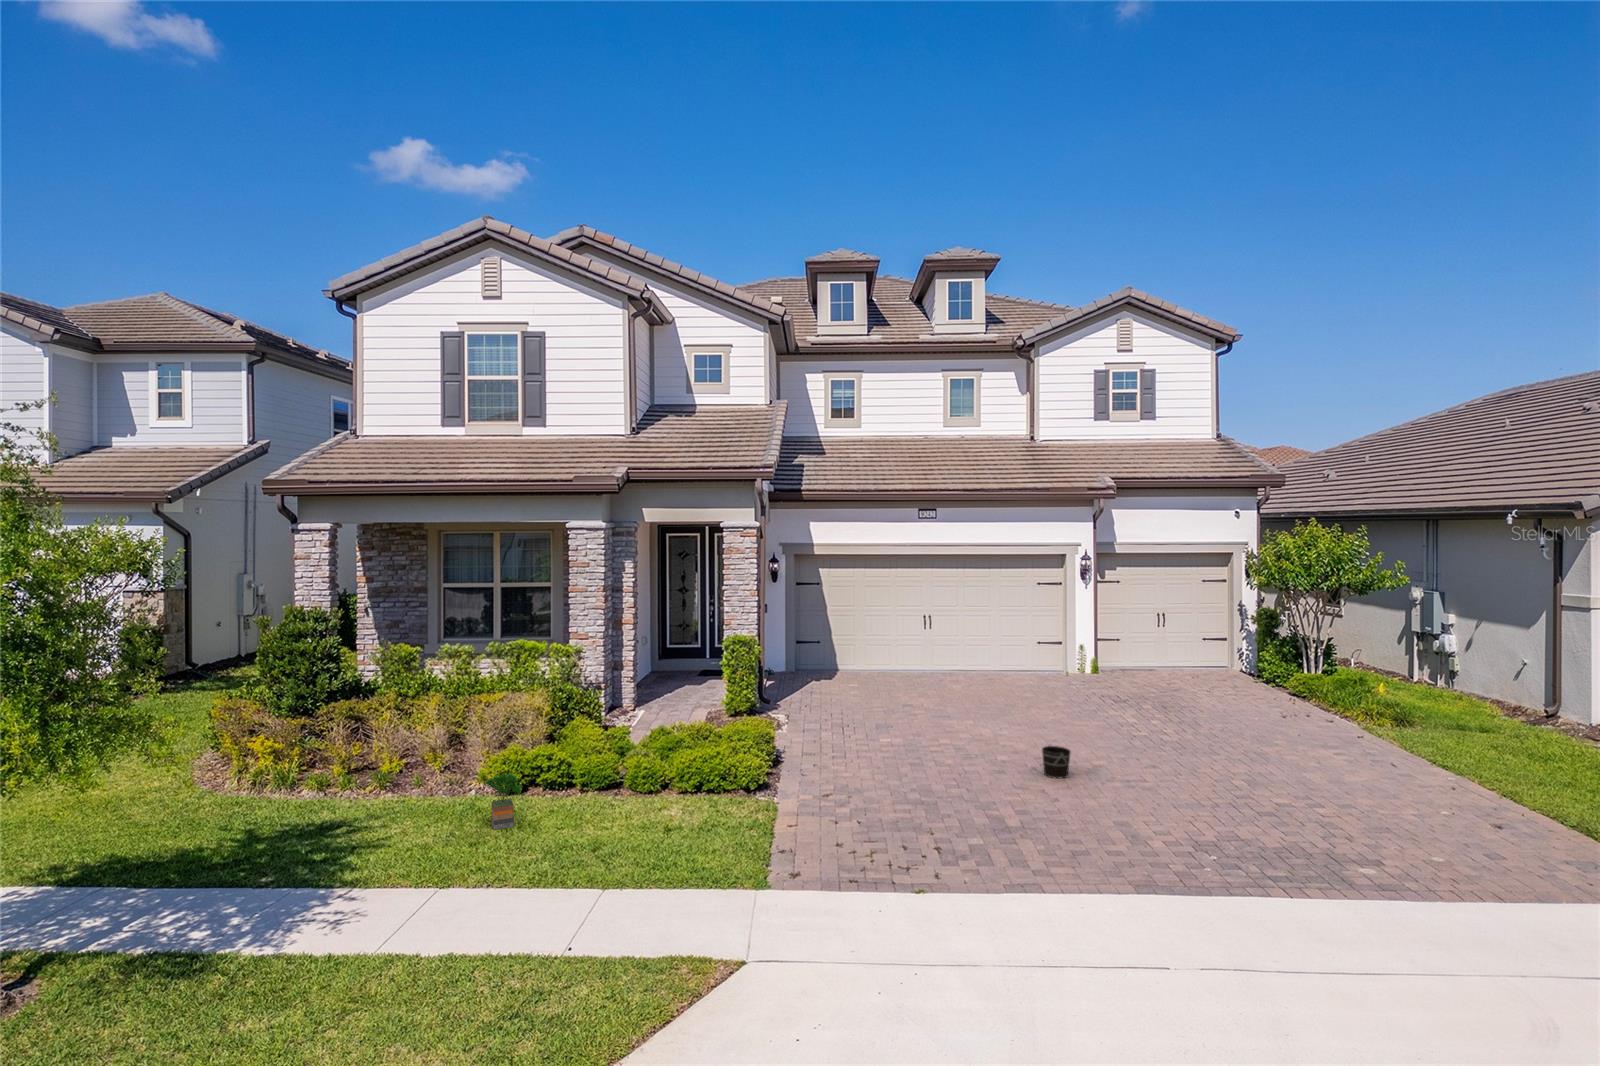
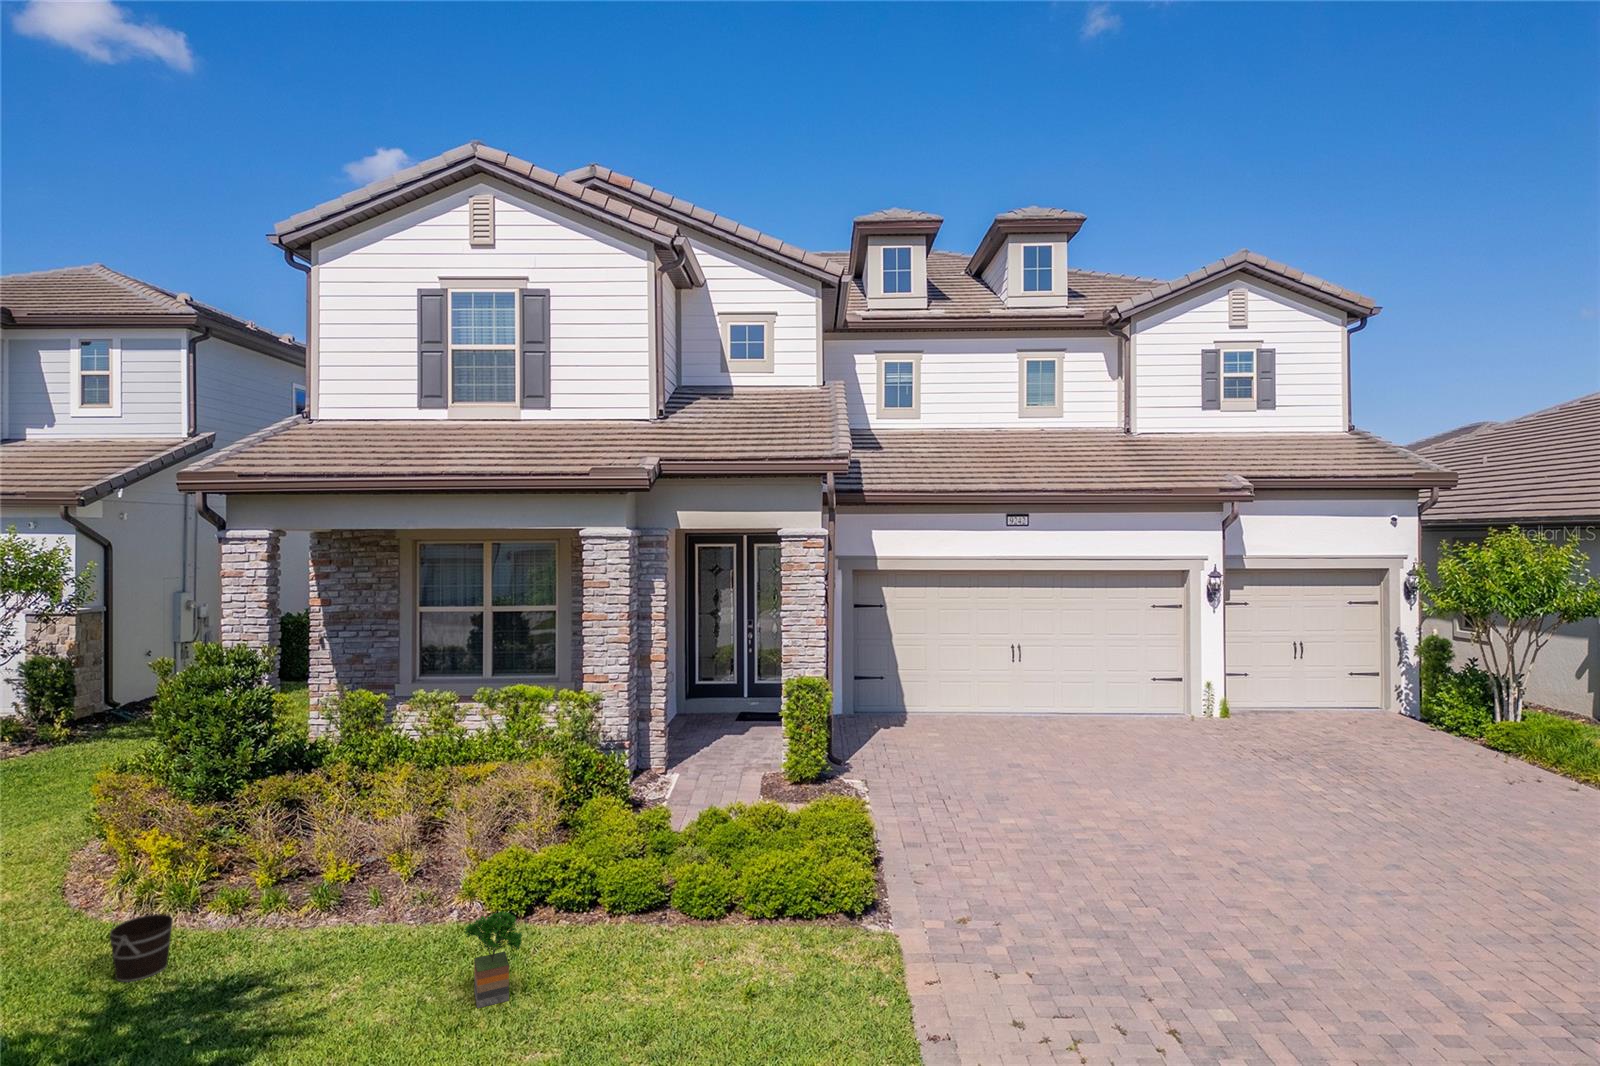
bucket: present [1042,746,1071,779] -> present [110,914,173,982]

